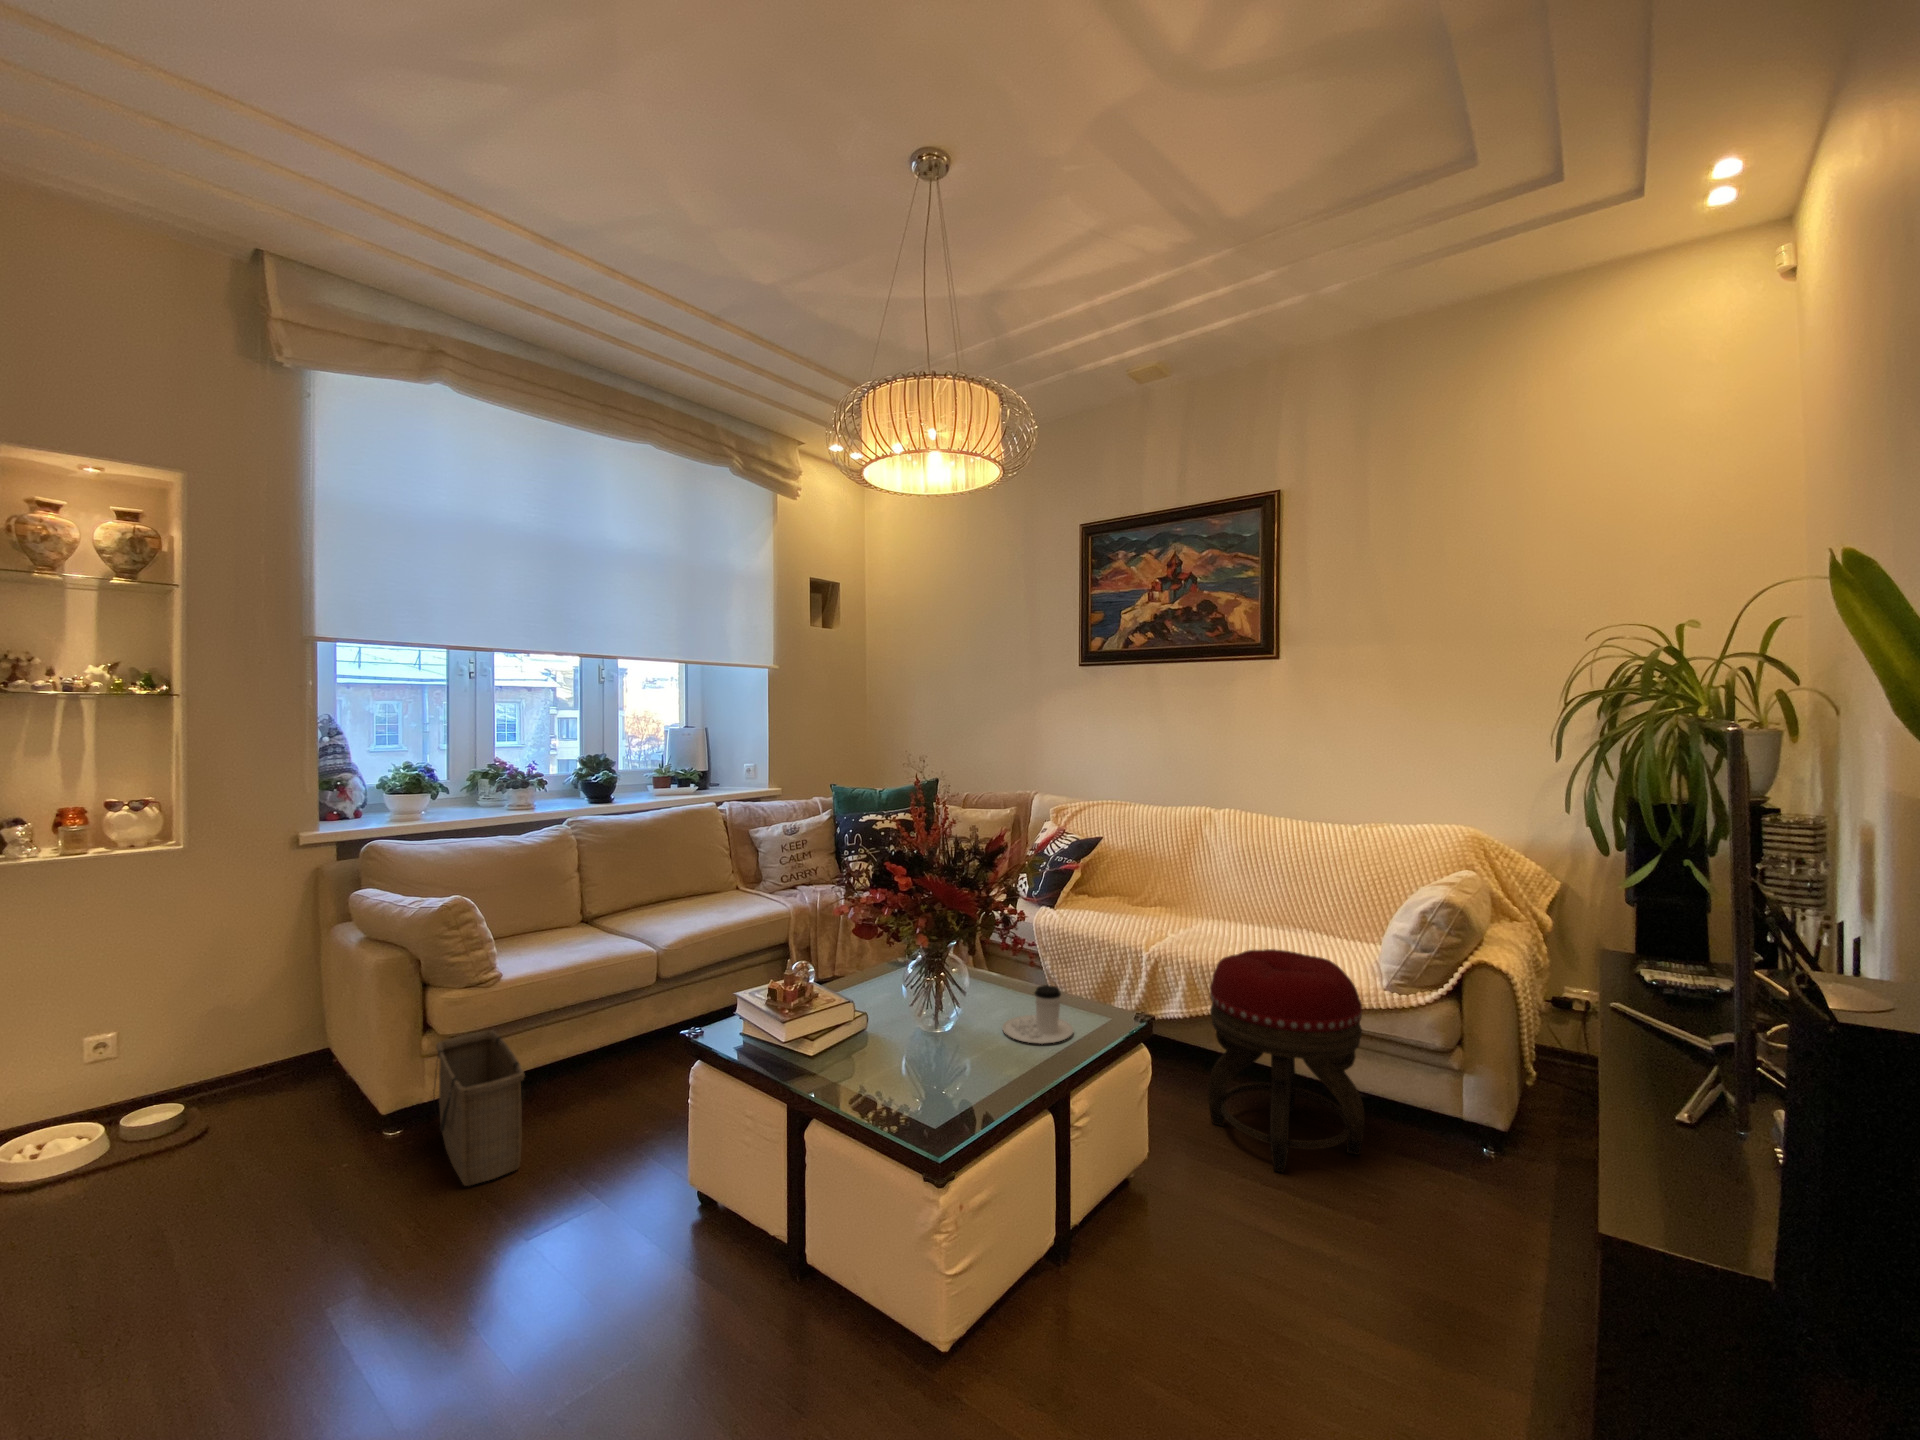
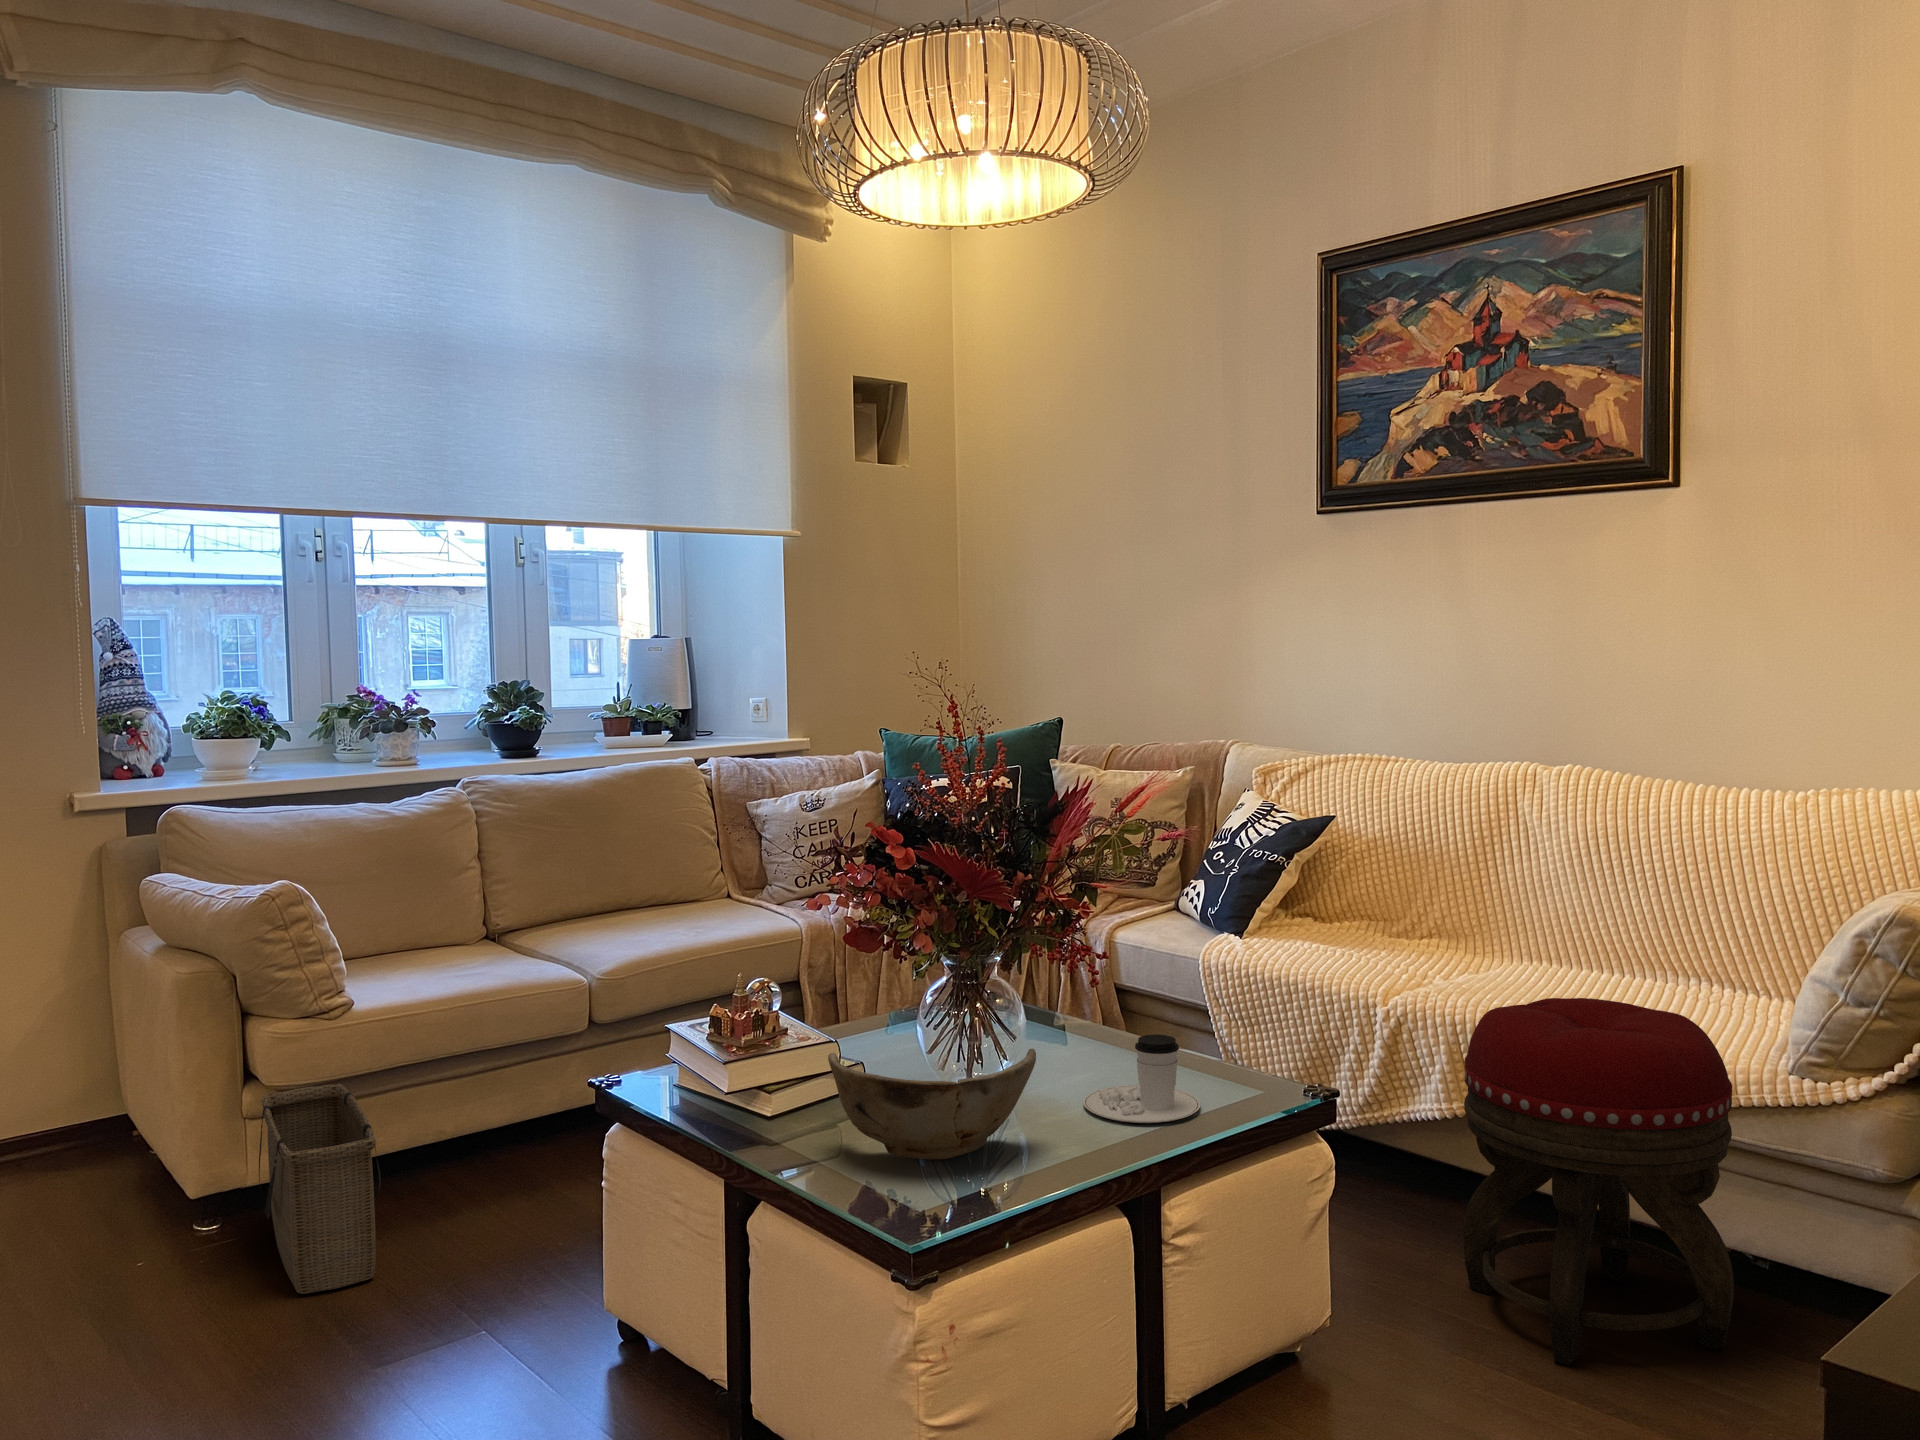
bowl: none [855,1002,986,1080] -> present [828,1049,1036,1160]

